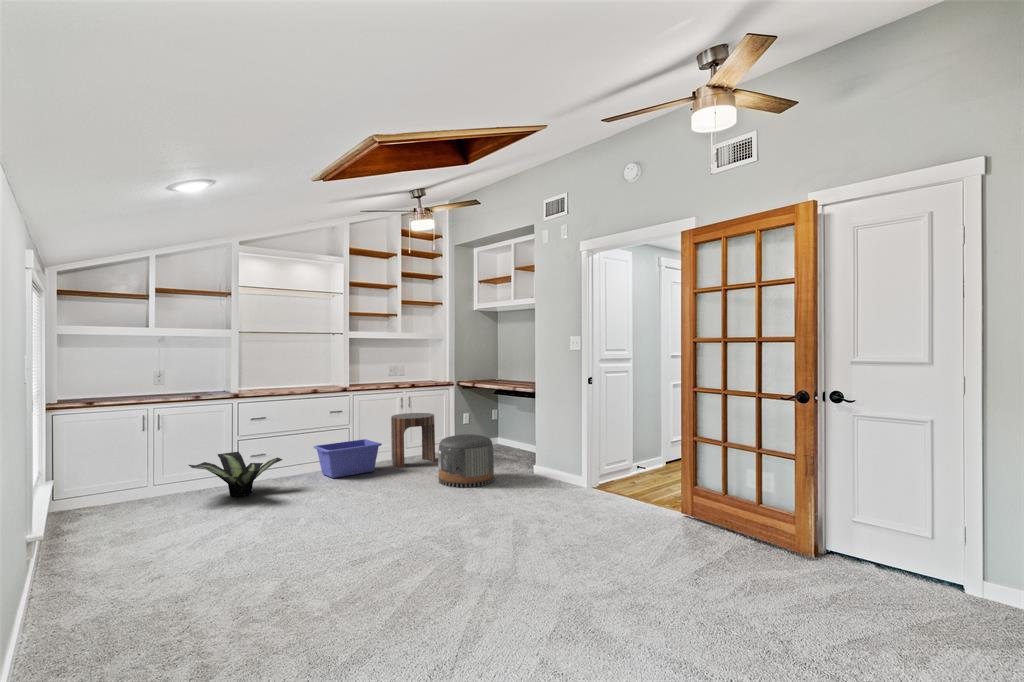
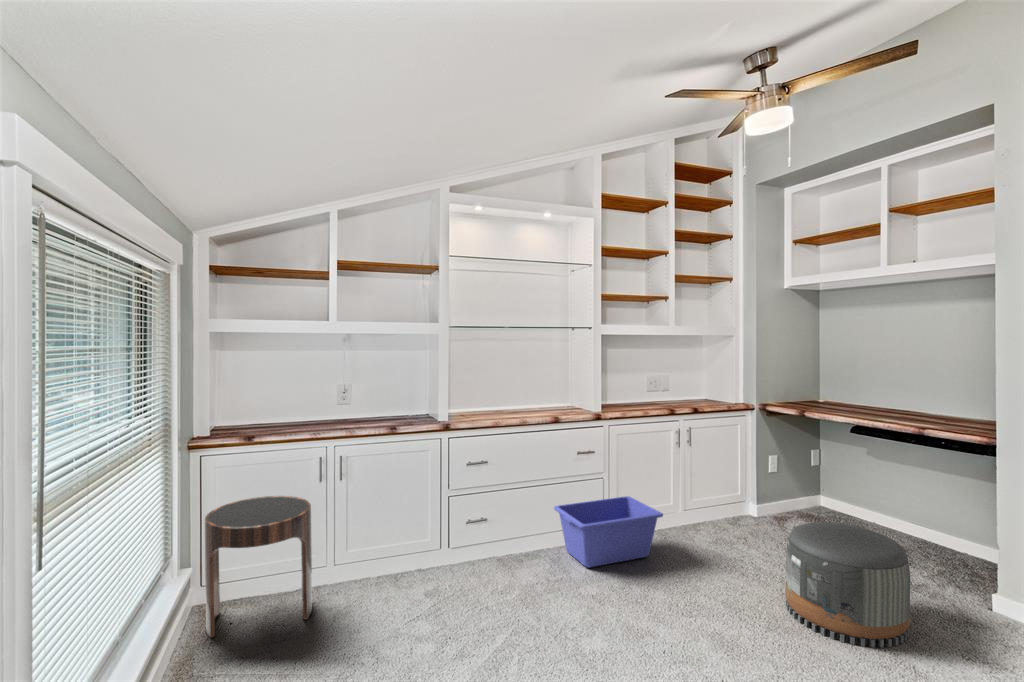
side table: present [391,413,435,468] -> present [205,496,312,638]
potted plant: present [189,452,282,497] -> none [373,513,515,605]

